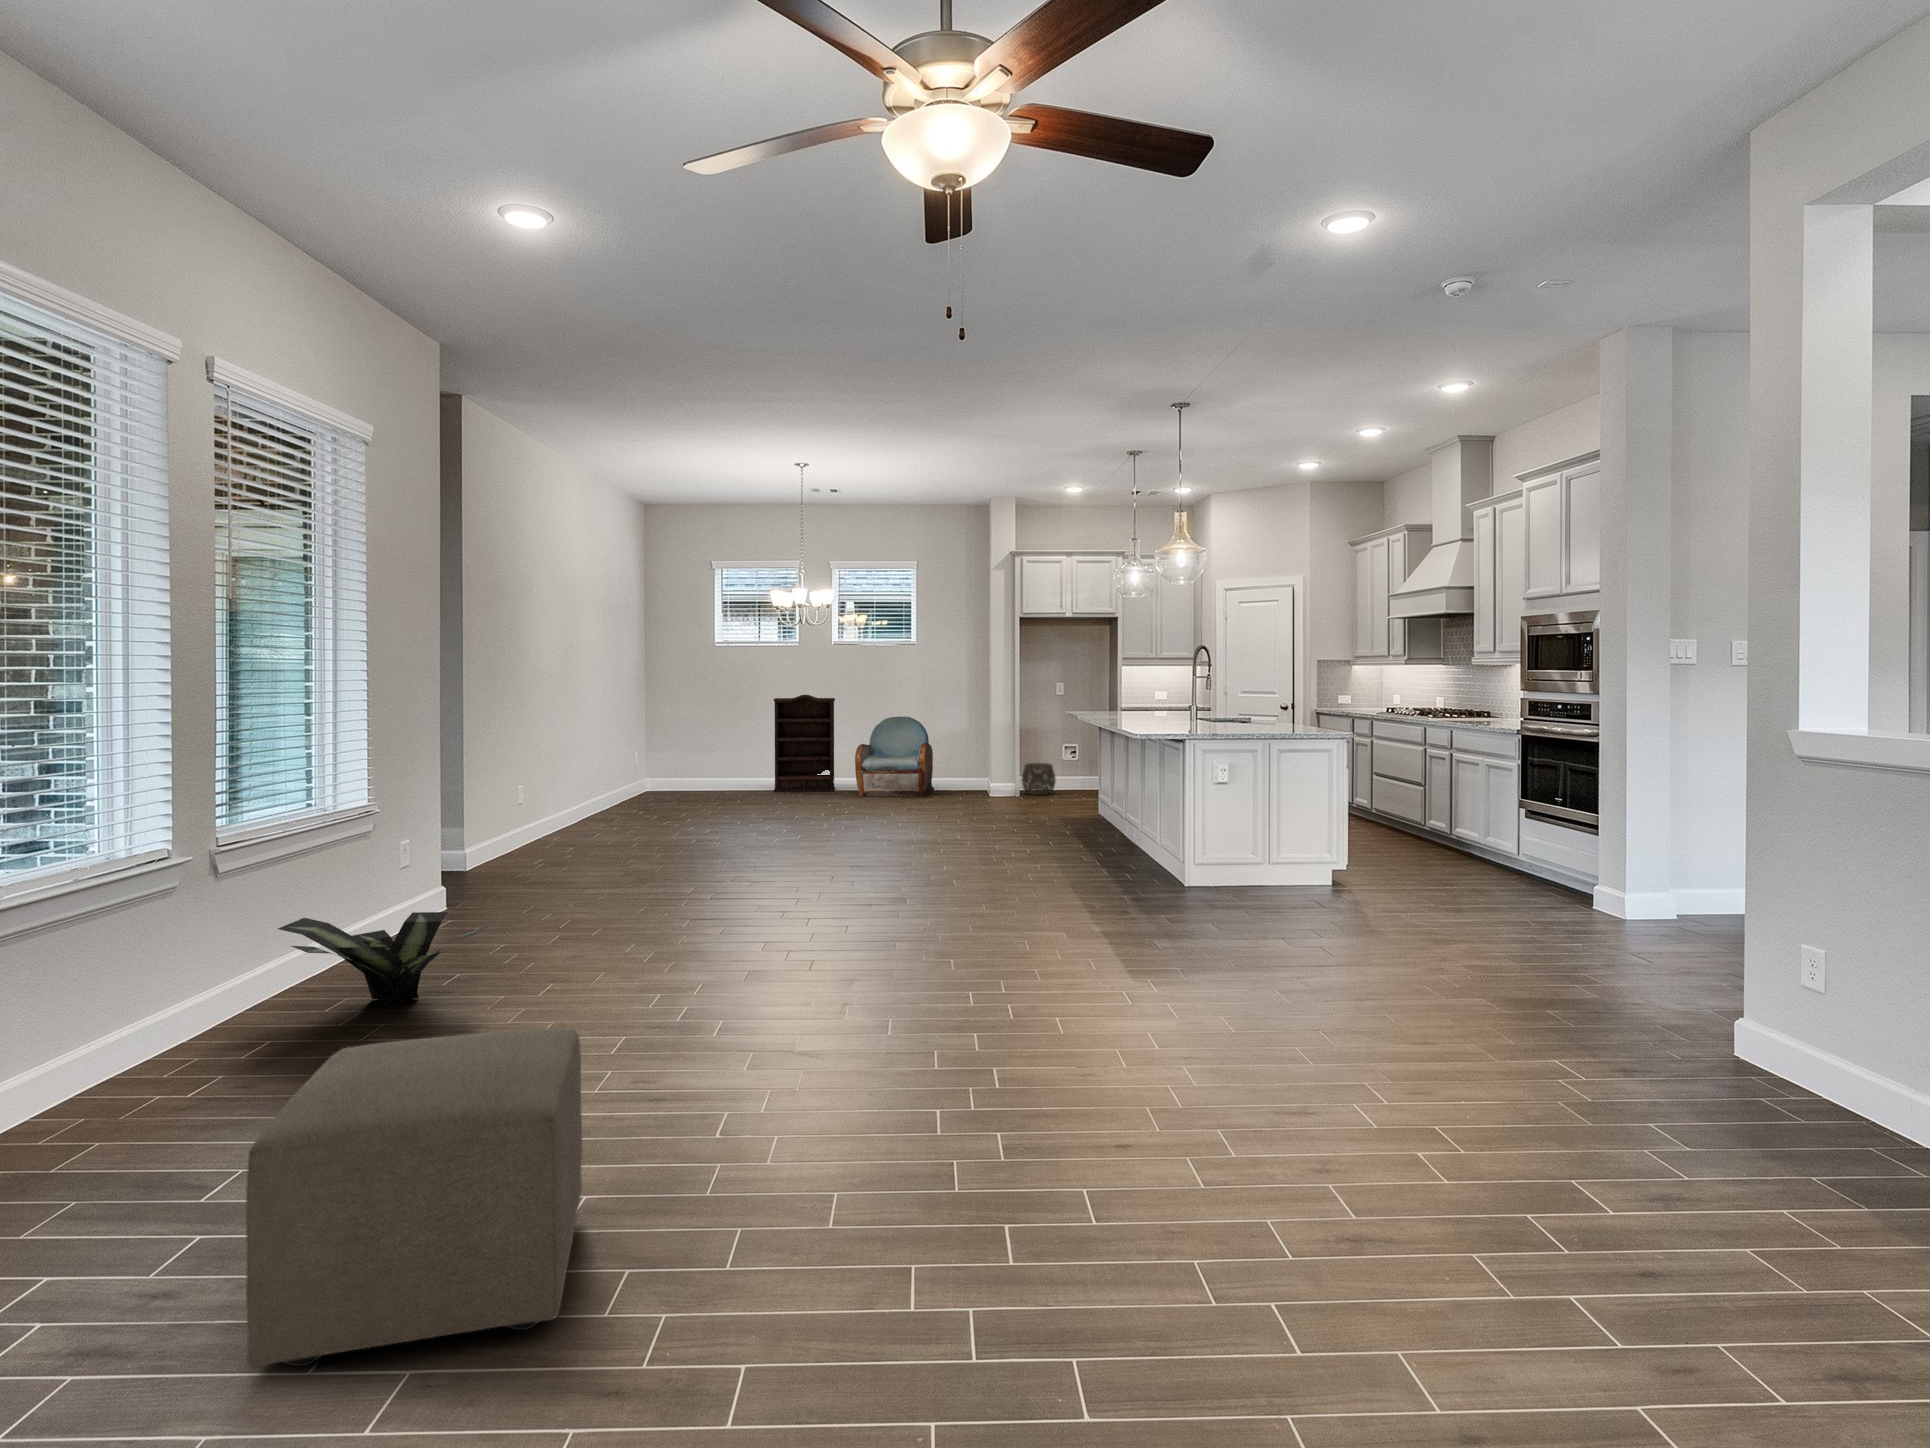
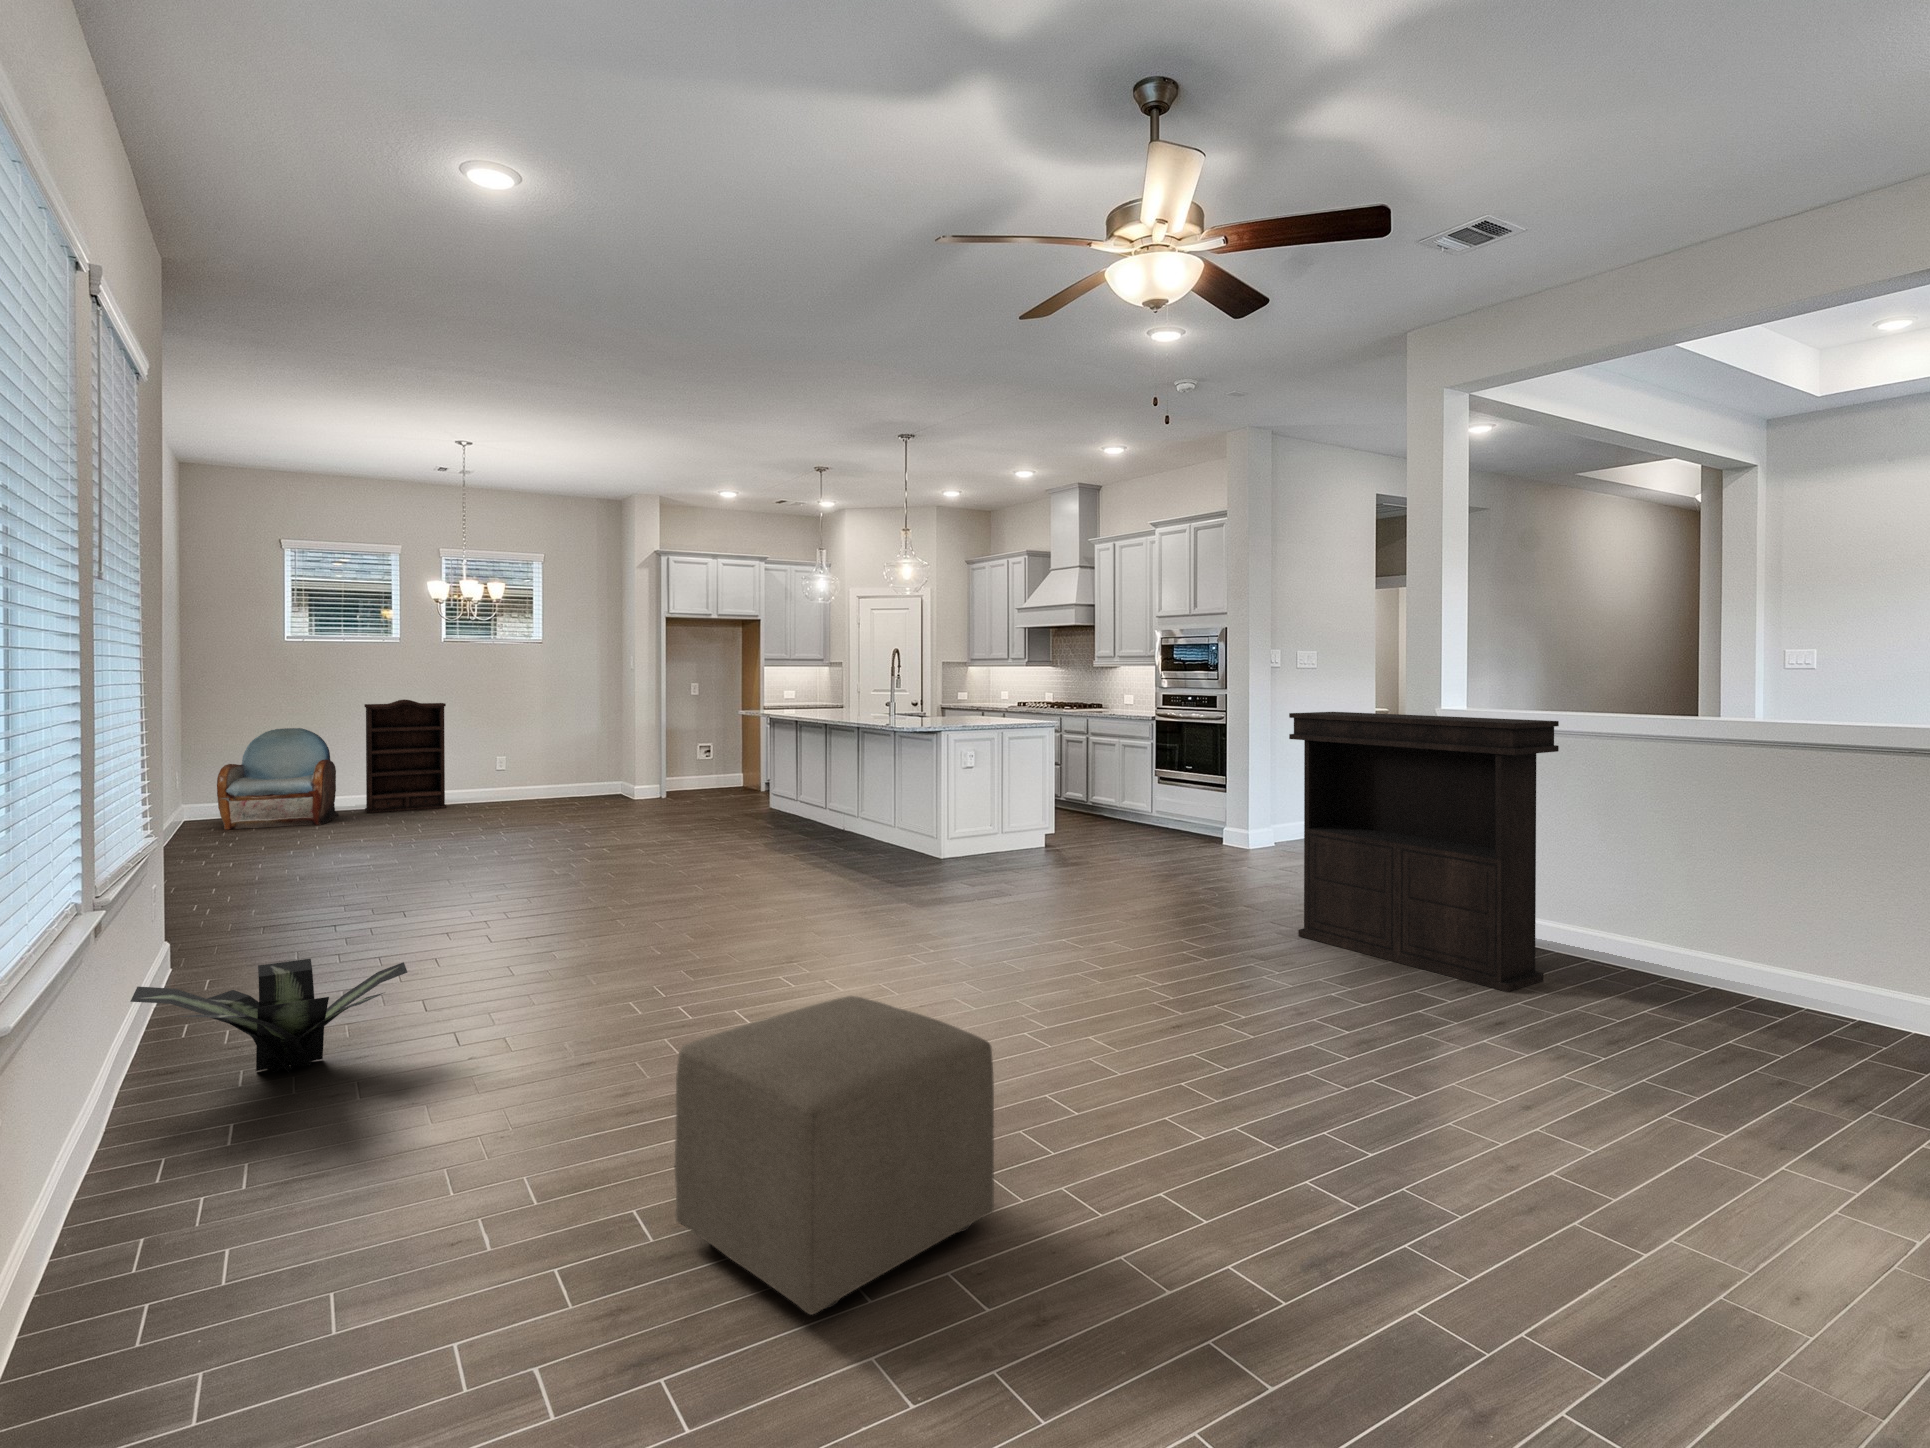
armchair: present [855,717,934,797] -> present [217,728,339,830]
console table: none [1496,731,1913,1225] -> present [1289,712,1559,992]
woven basket: present [1022,763,1056,795] -> none [667,765,704,797]

